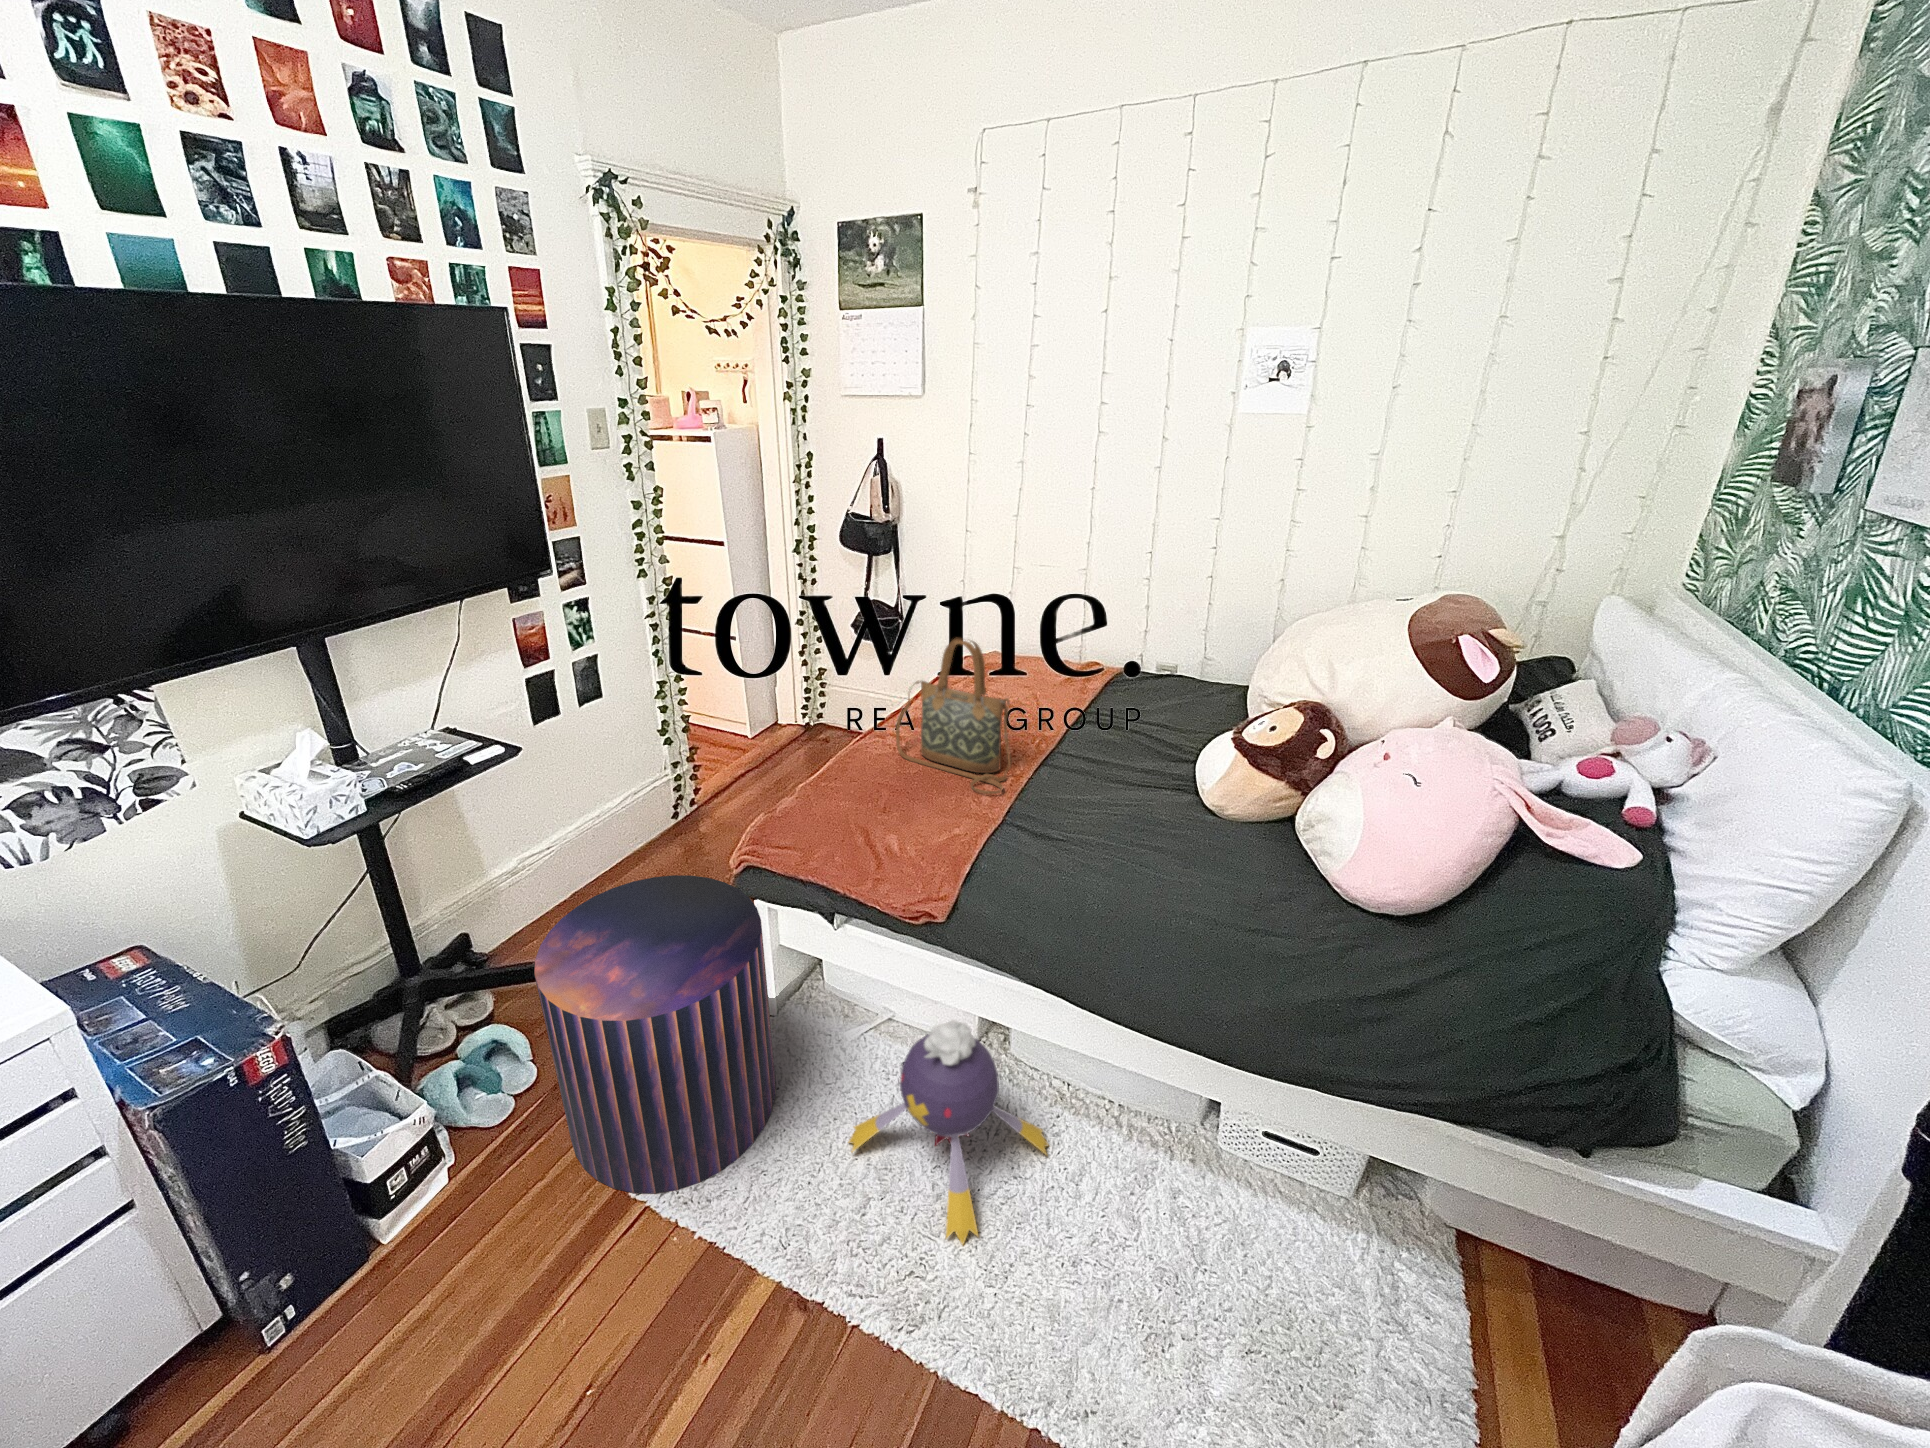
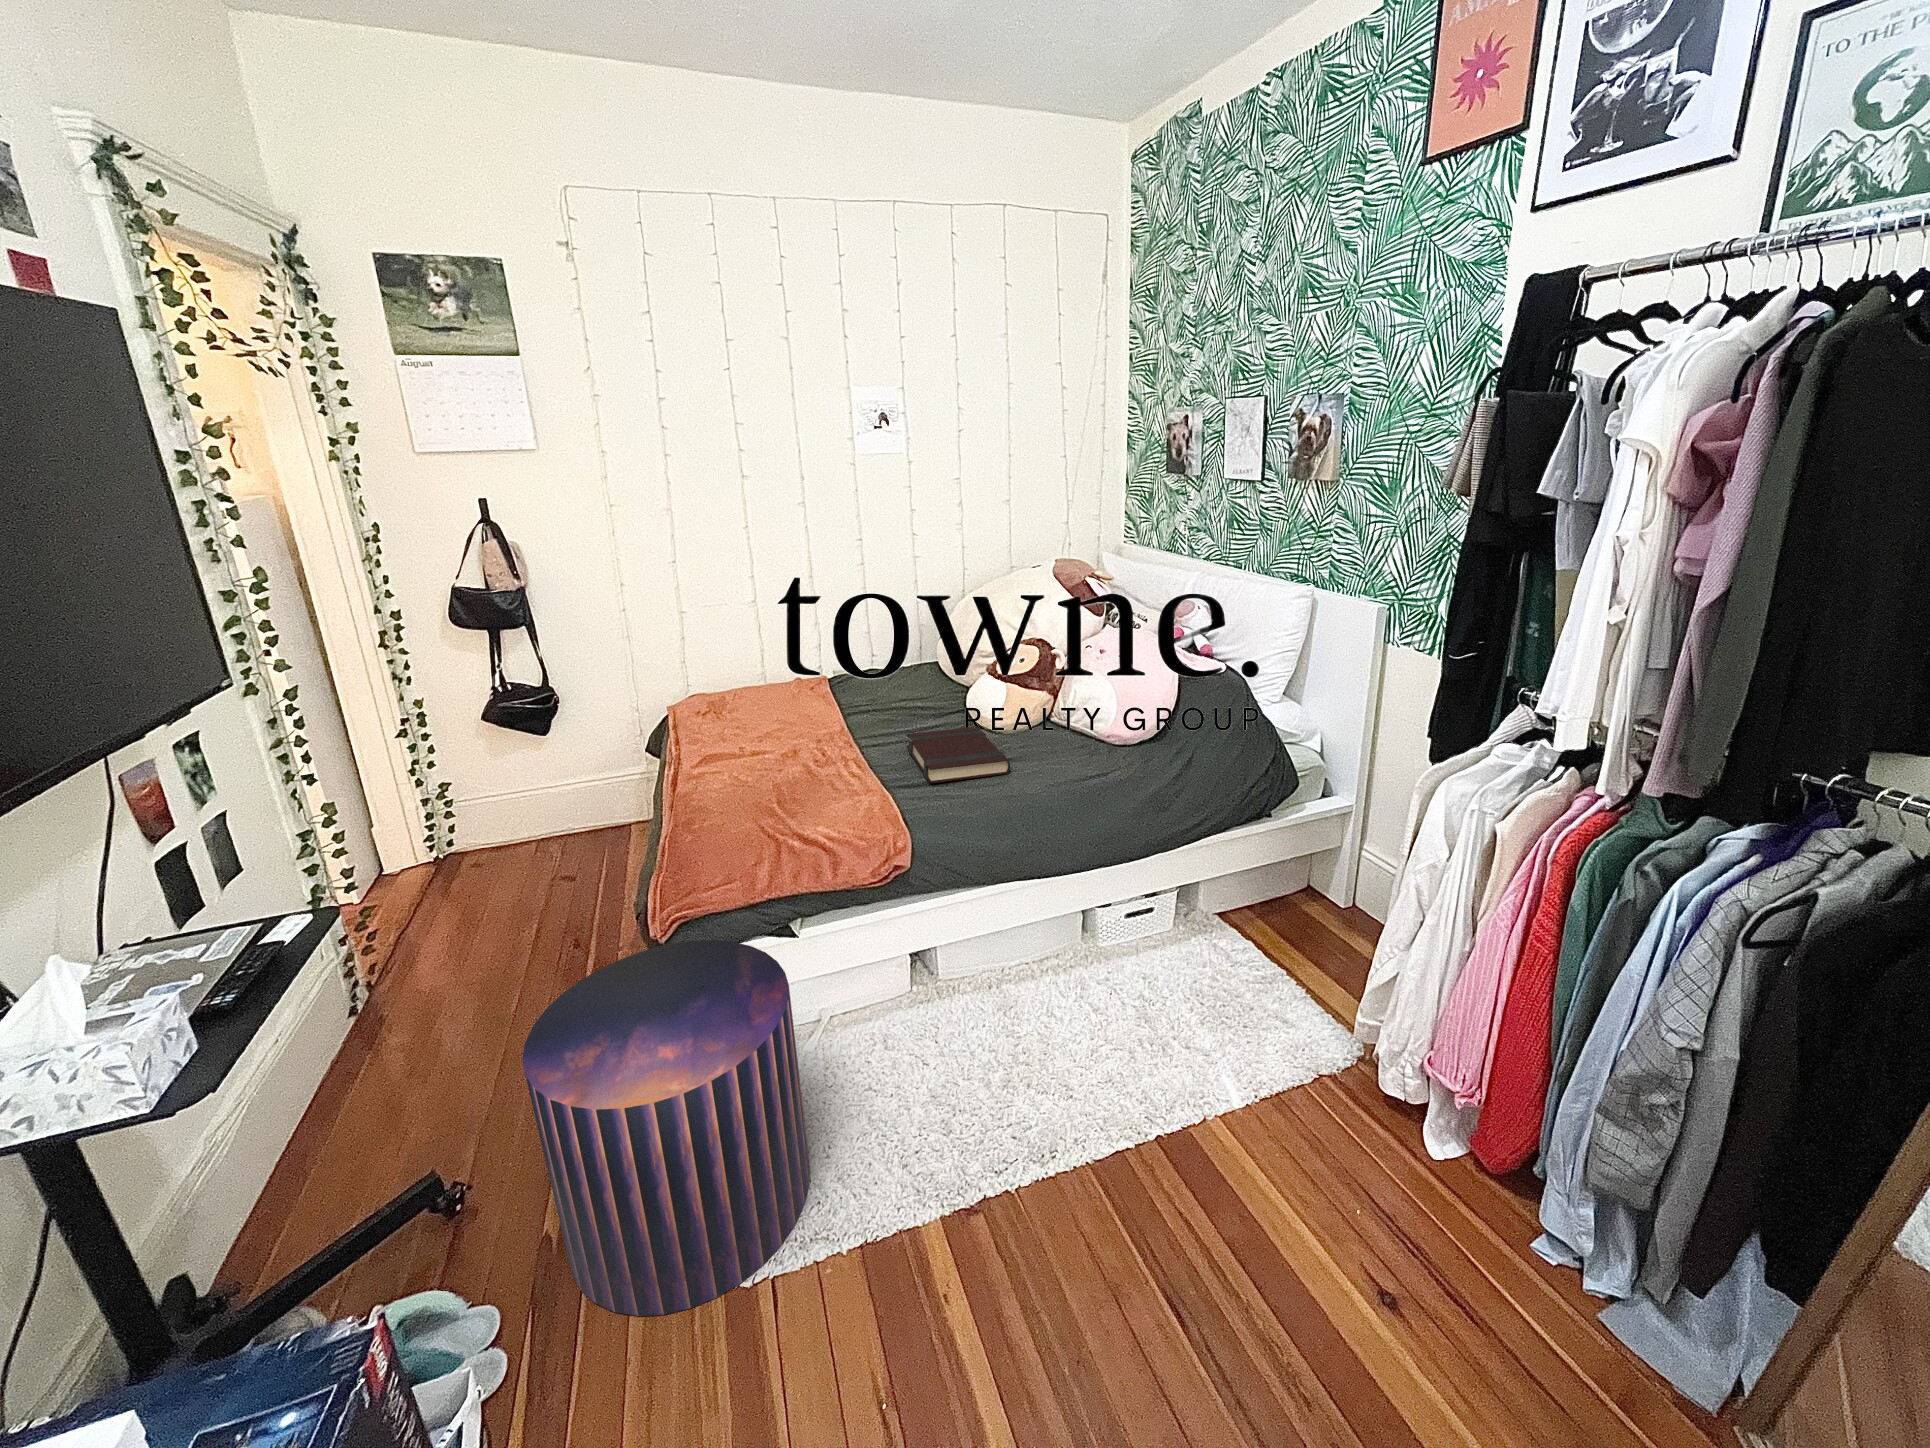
handbag: present [896,638,1011,794] -> none [727,649,863,780]
book: none [1038,770,1171,870] -> present [906,727,1010,783]
plush toy: present [849,1020,1049,1244] -> none [881,938,1033,1110]

